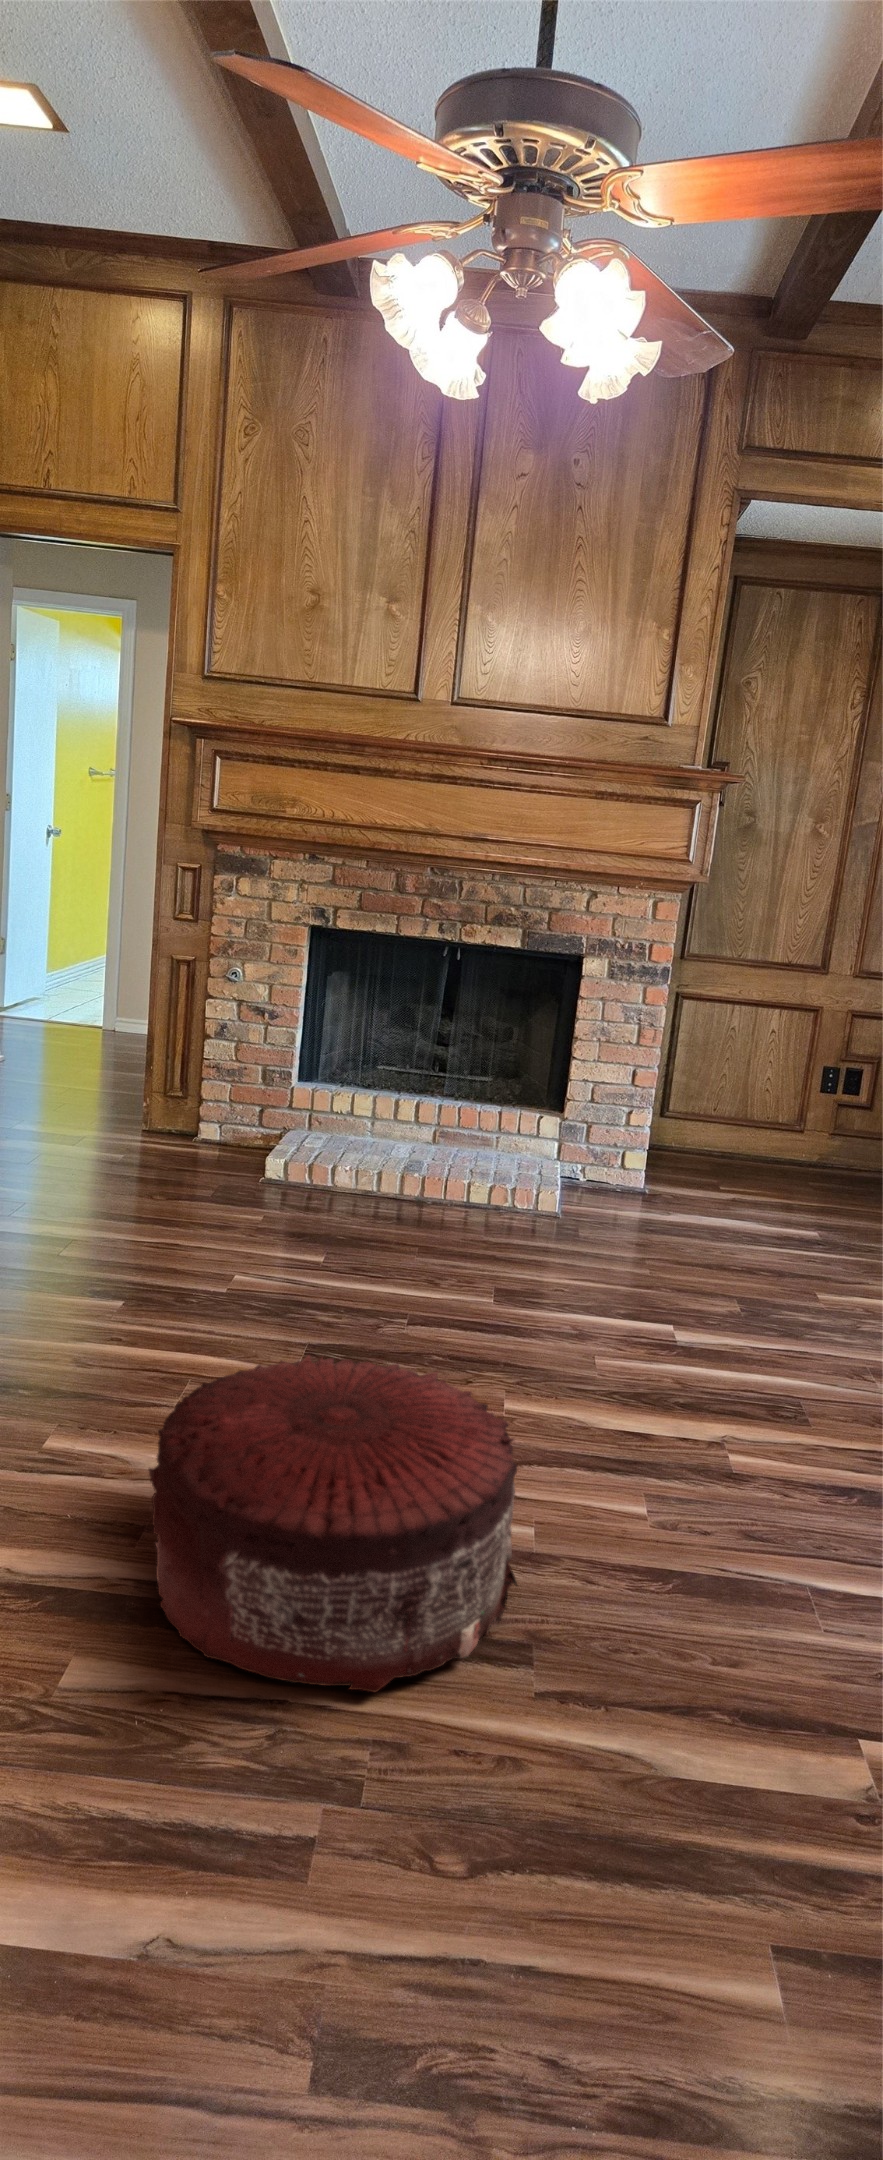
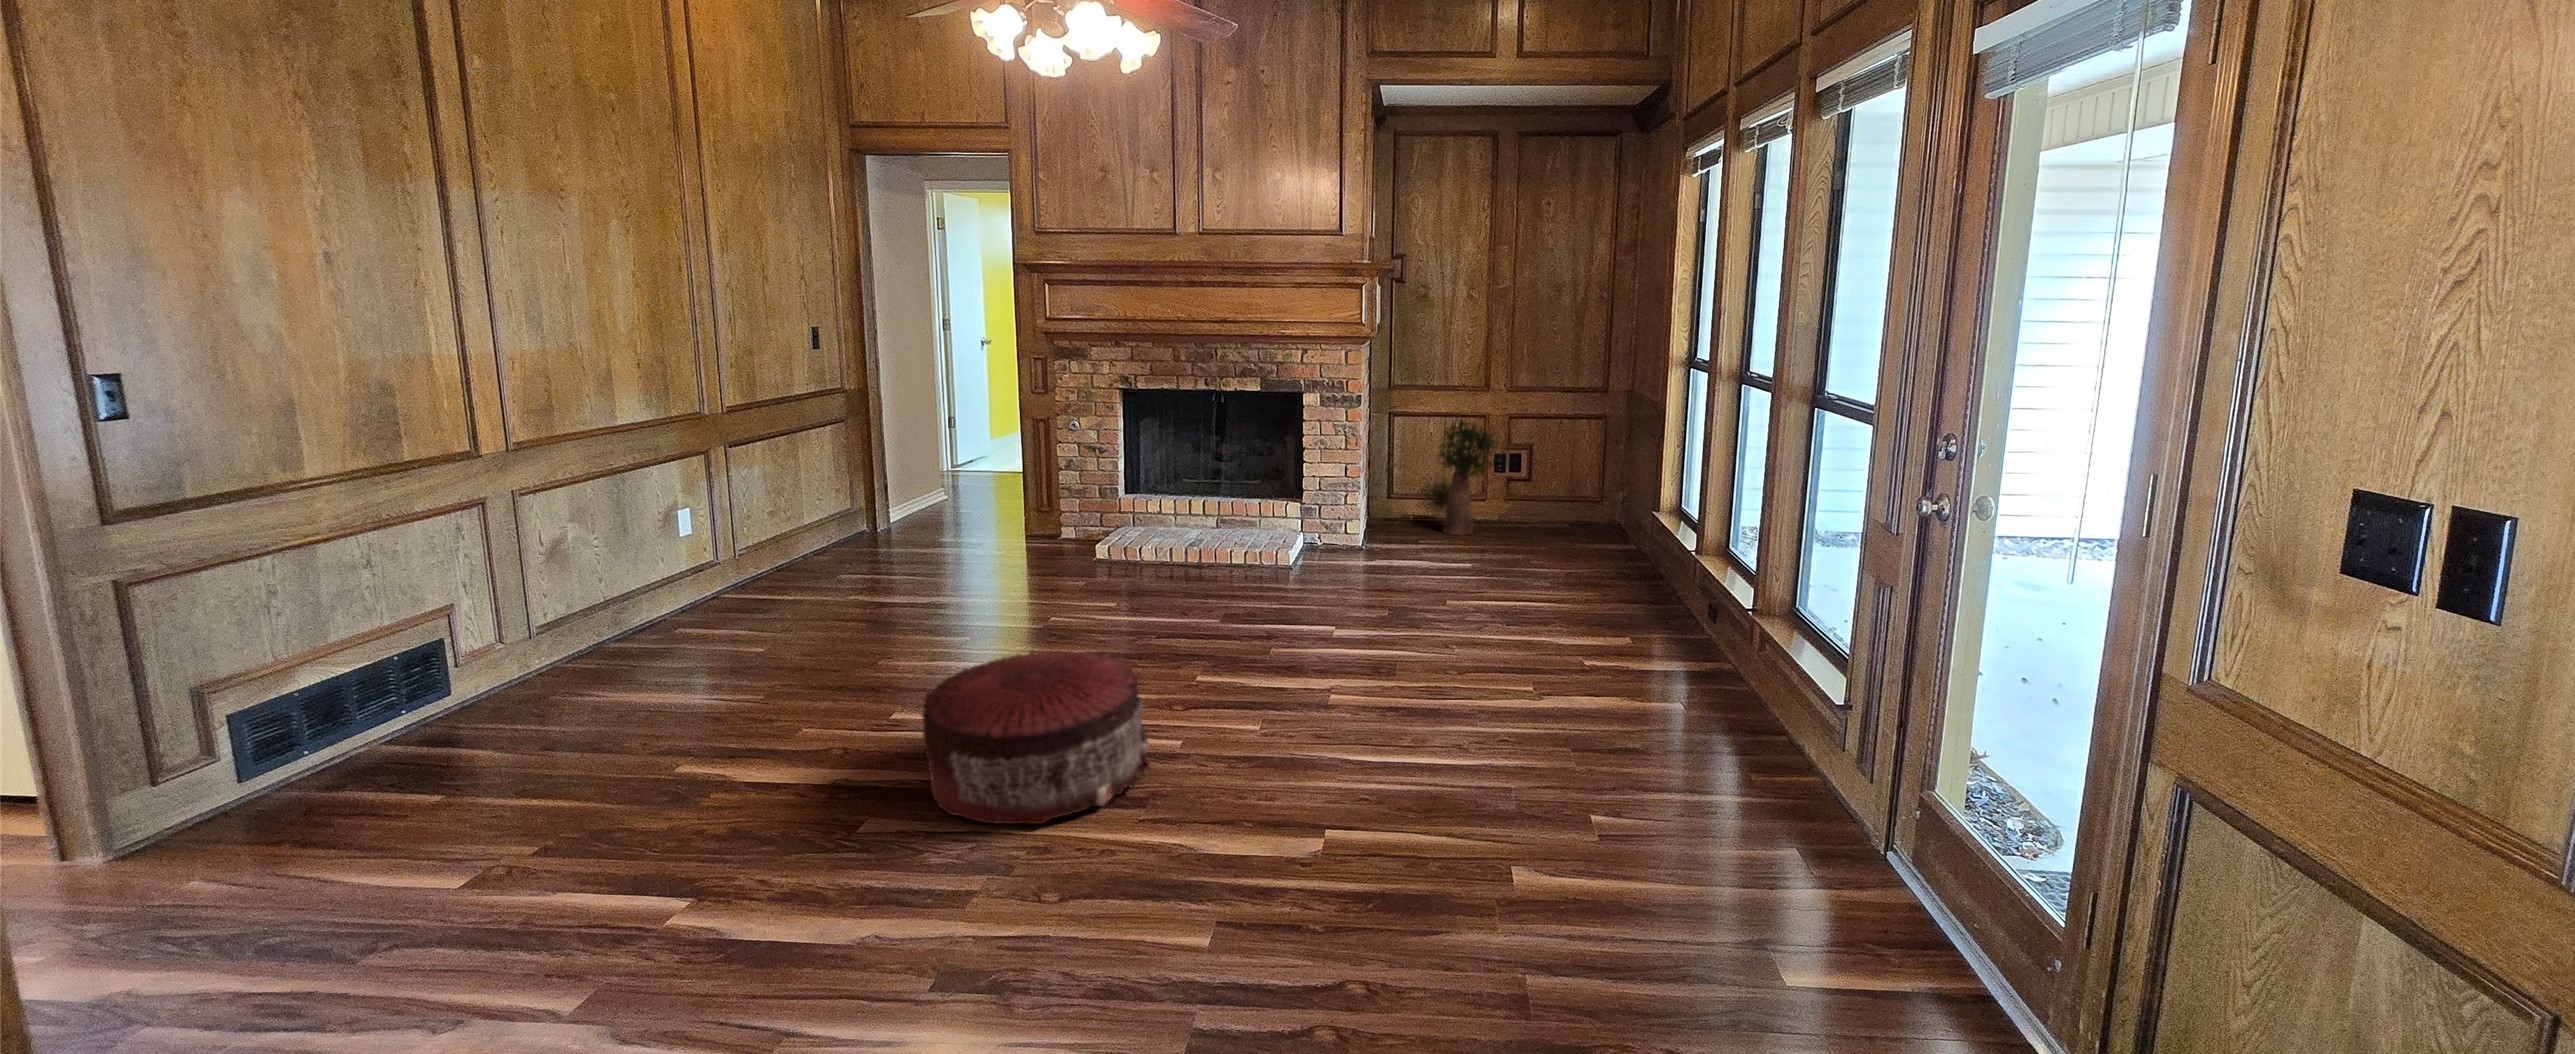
potted plant: none [700,1006,843,1183] -> present [1417,418,1496,535]

